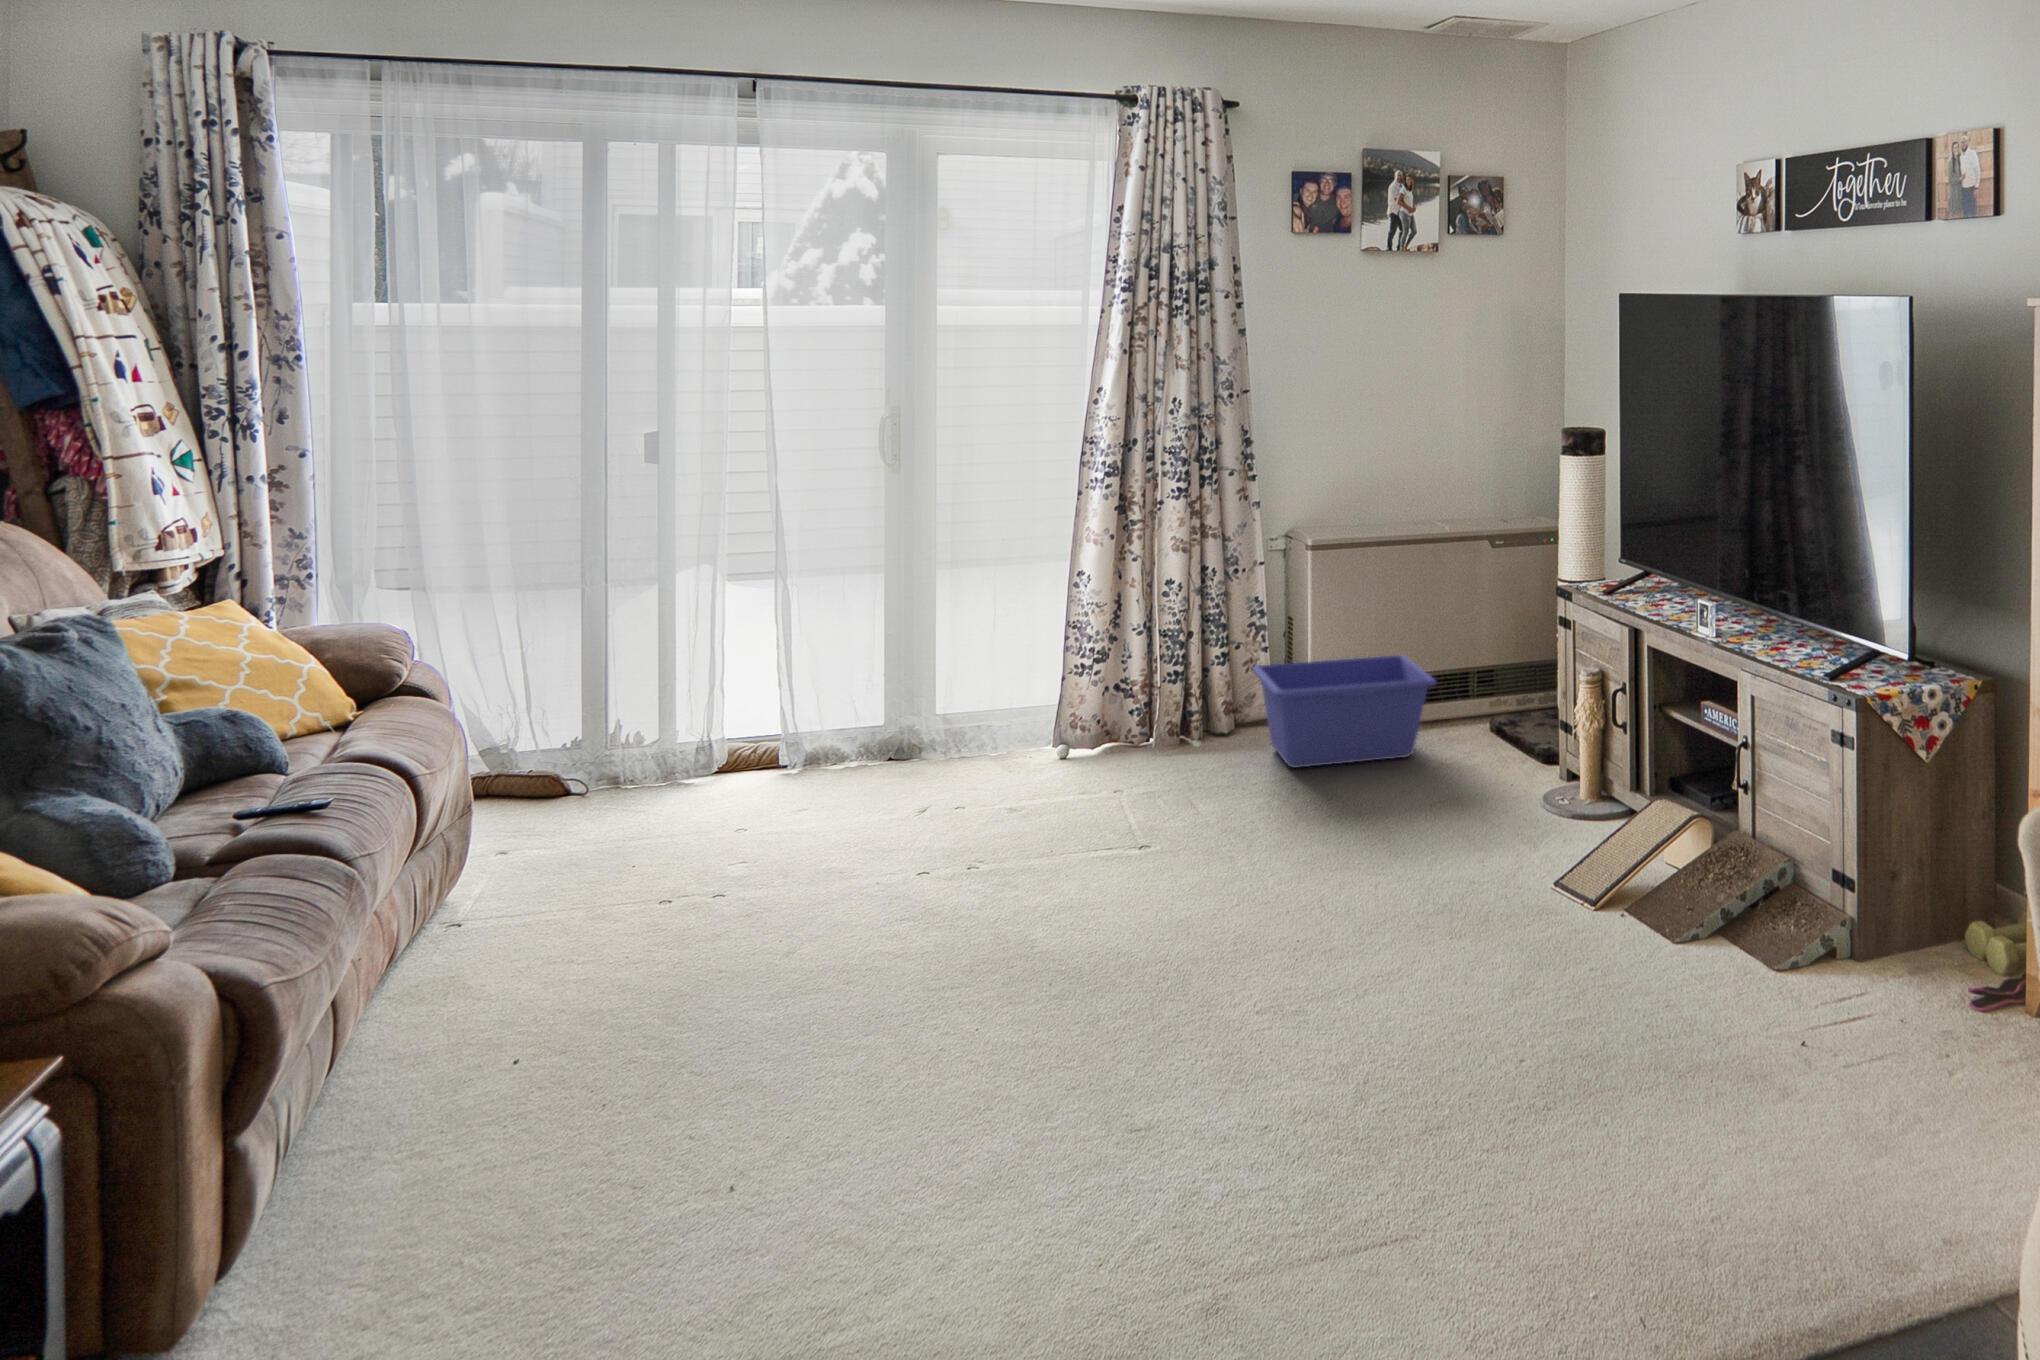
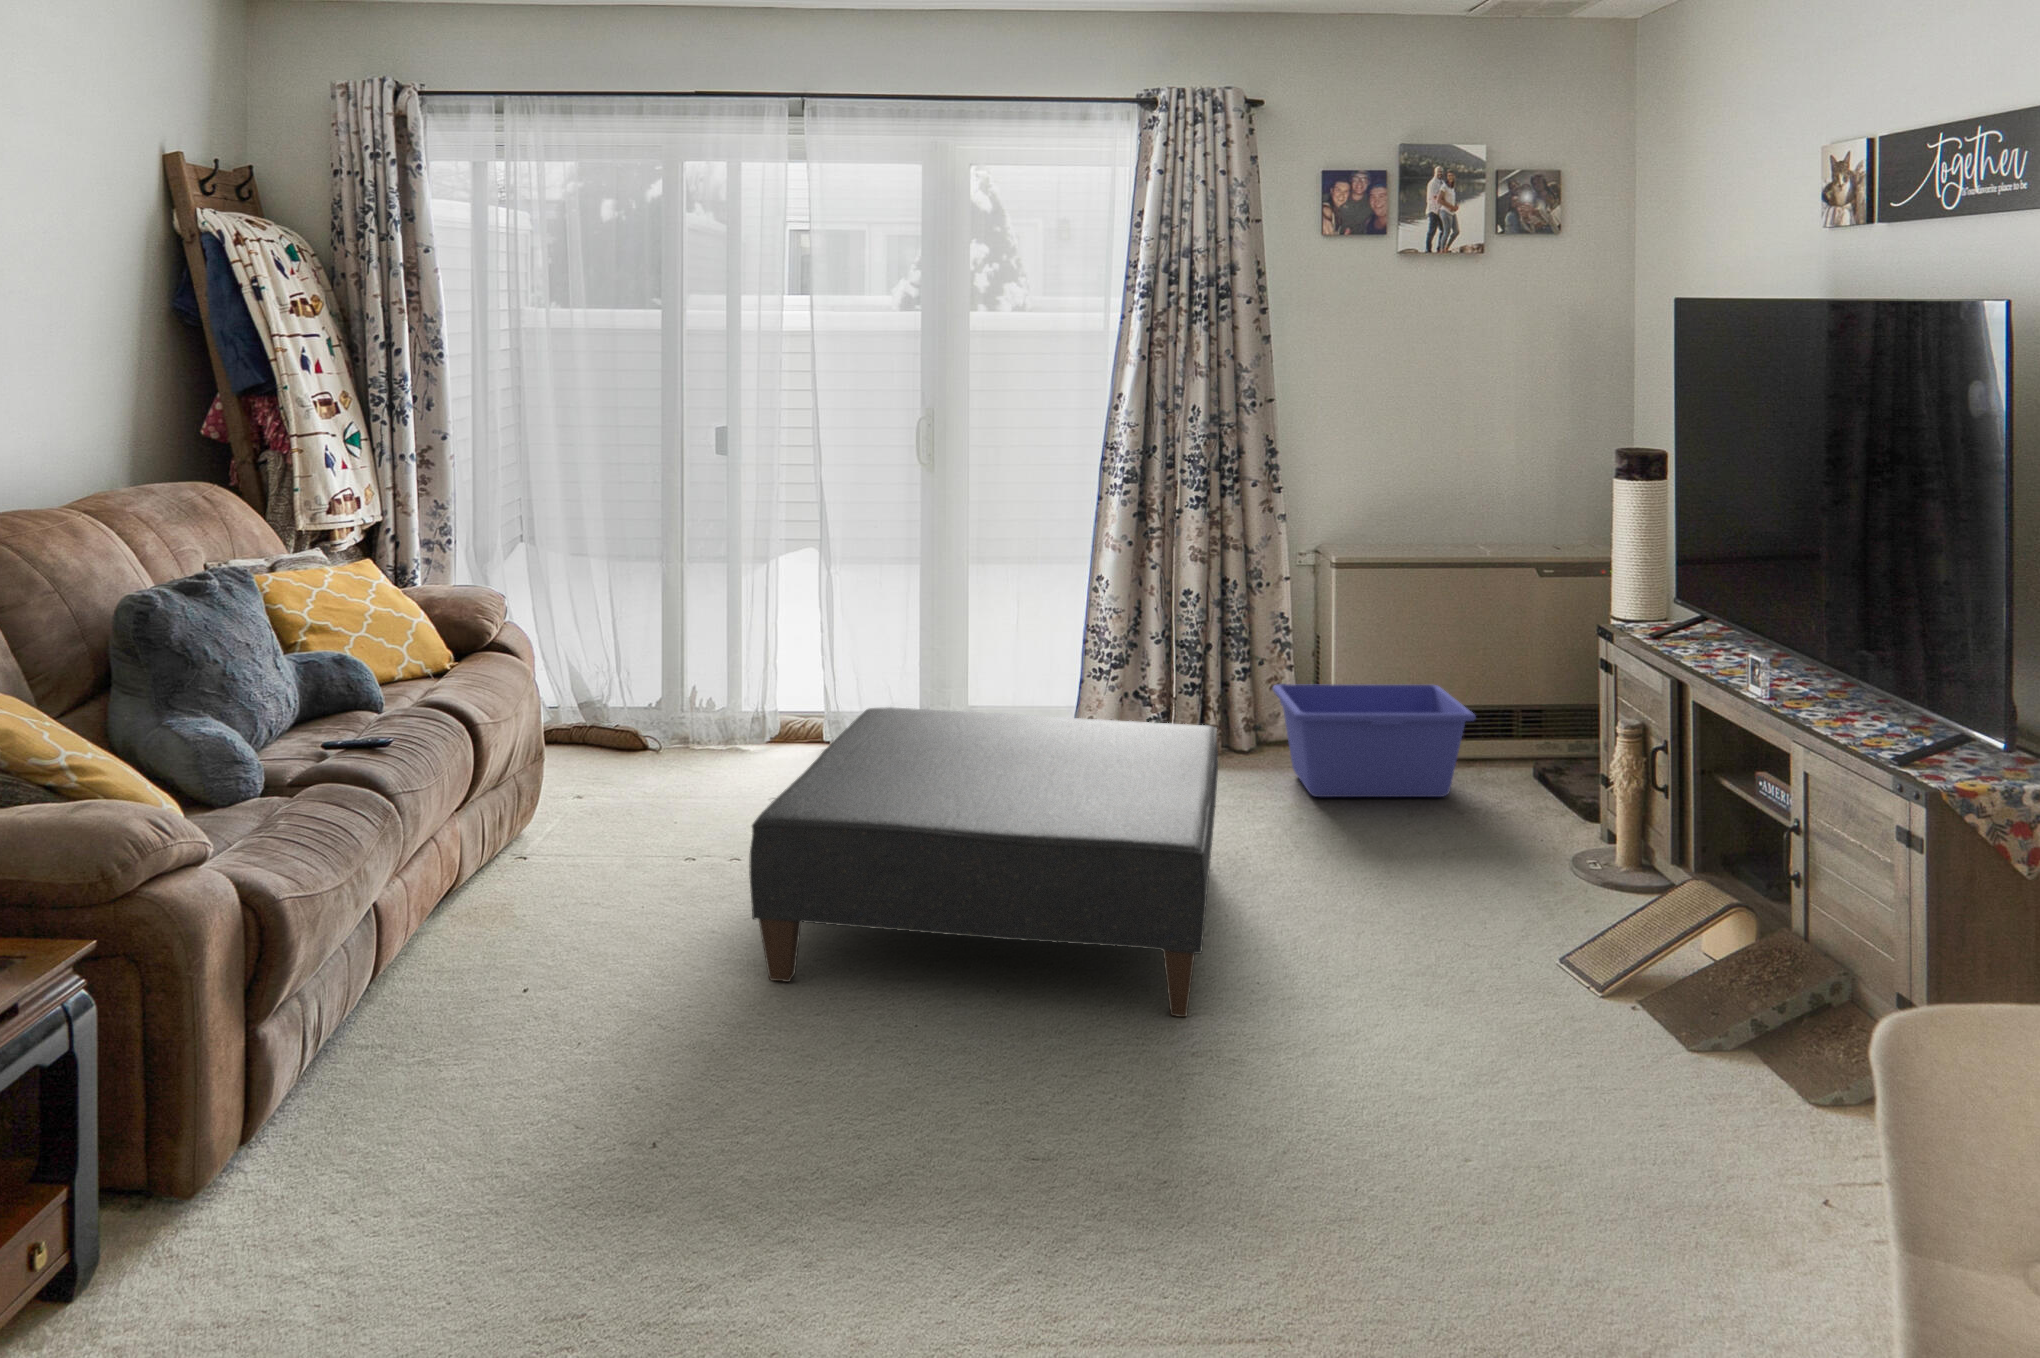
ottoman: none [748,710,1204,992] -> present [749,707,1218,1017]

